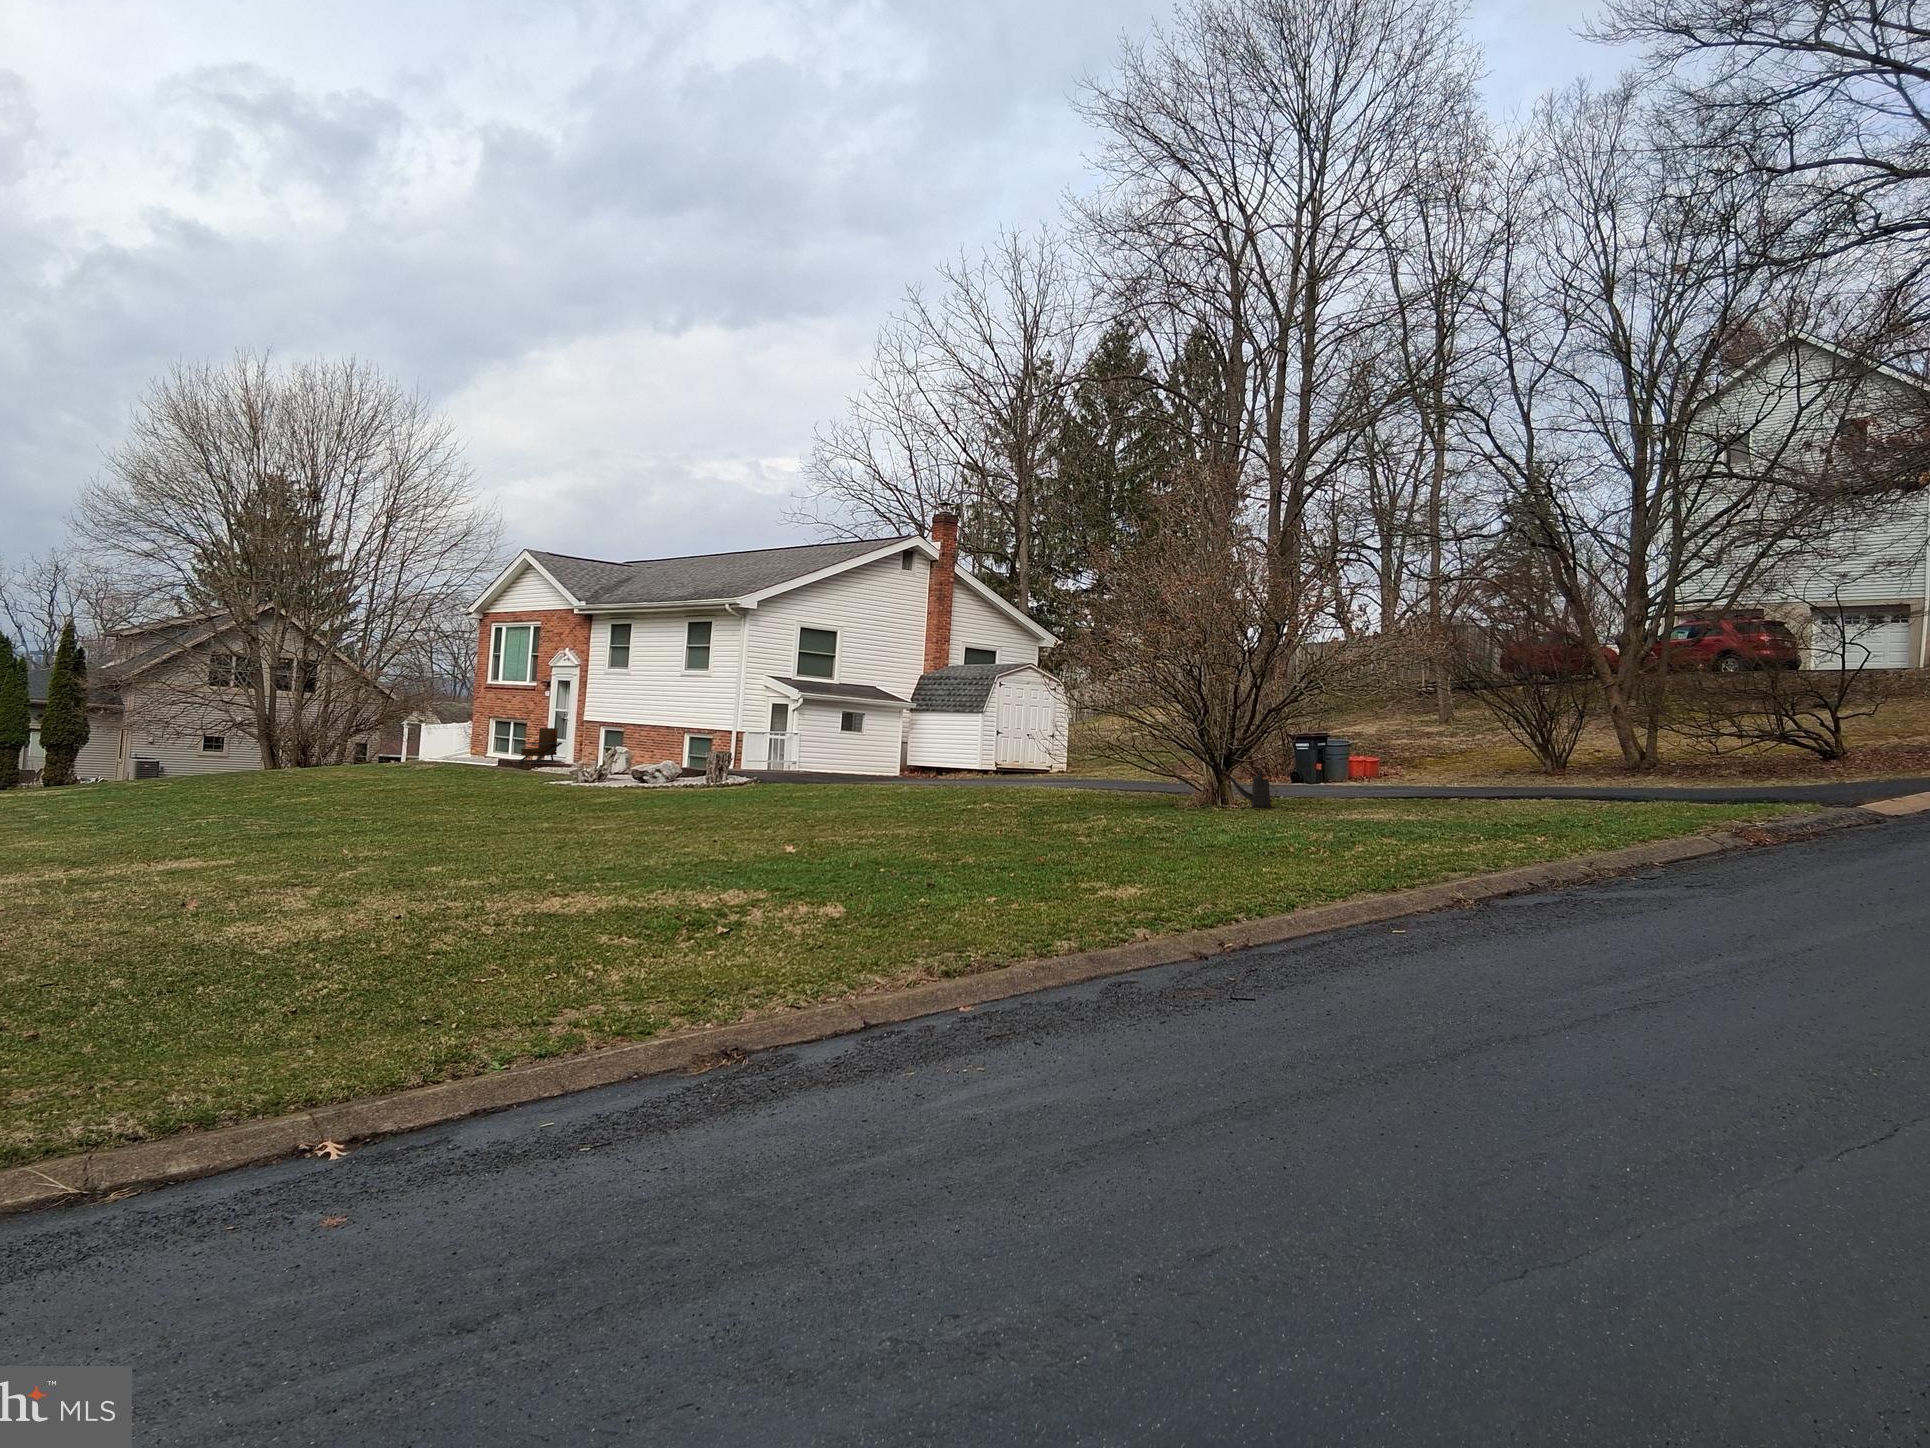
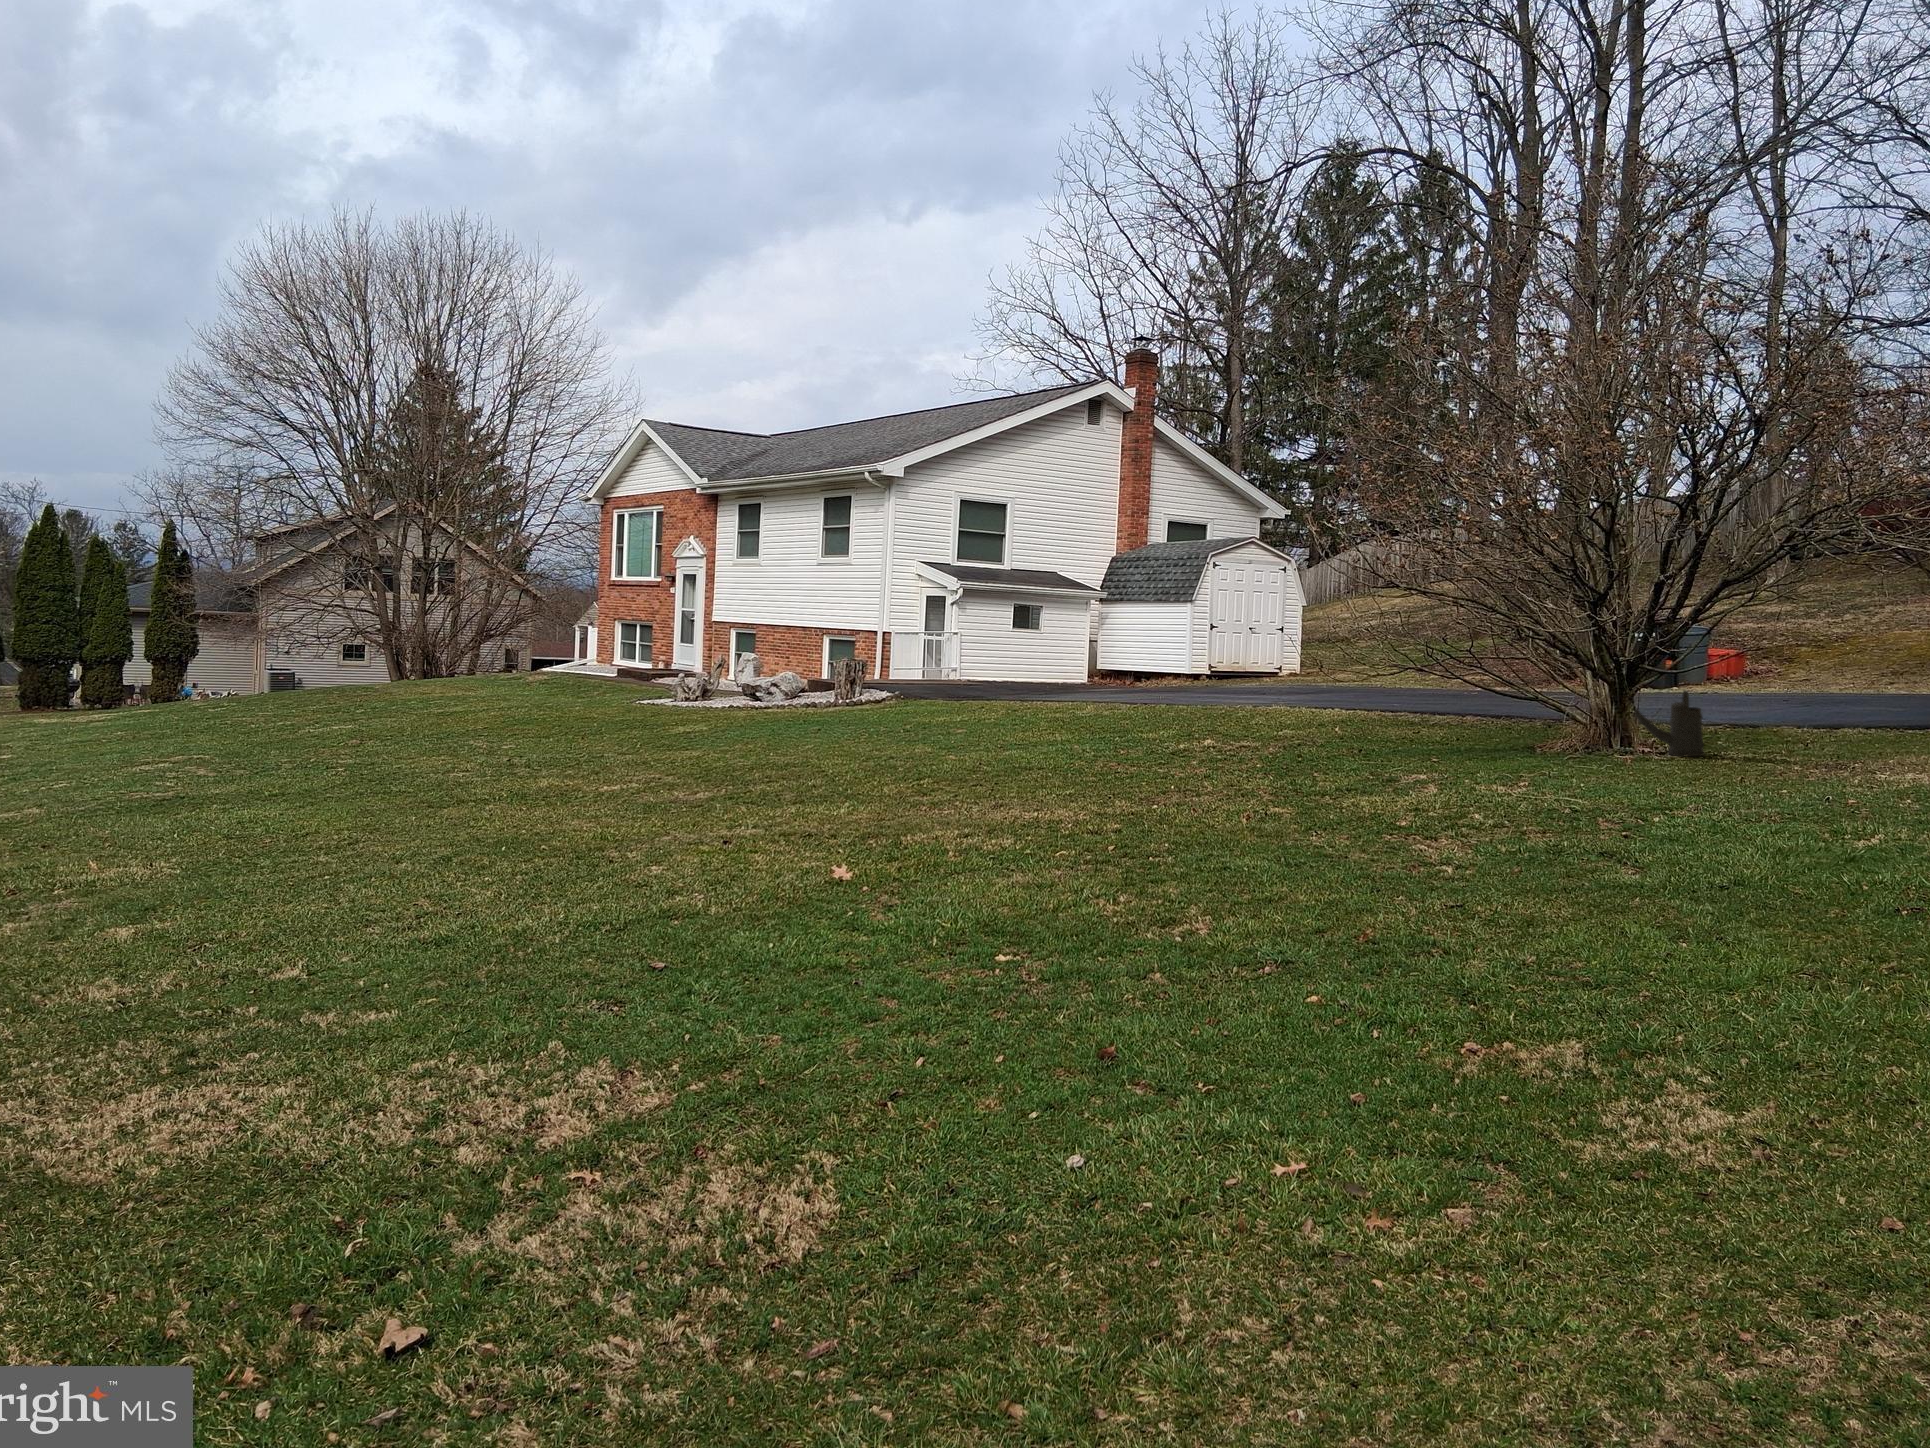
lounge chair: present [518,728,562,763] -> none [641,631,690,672]

